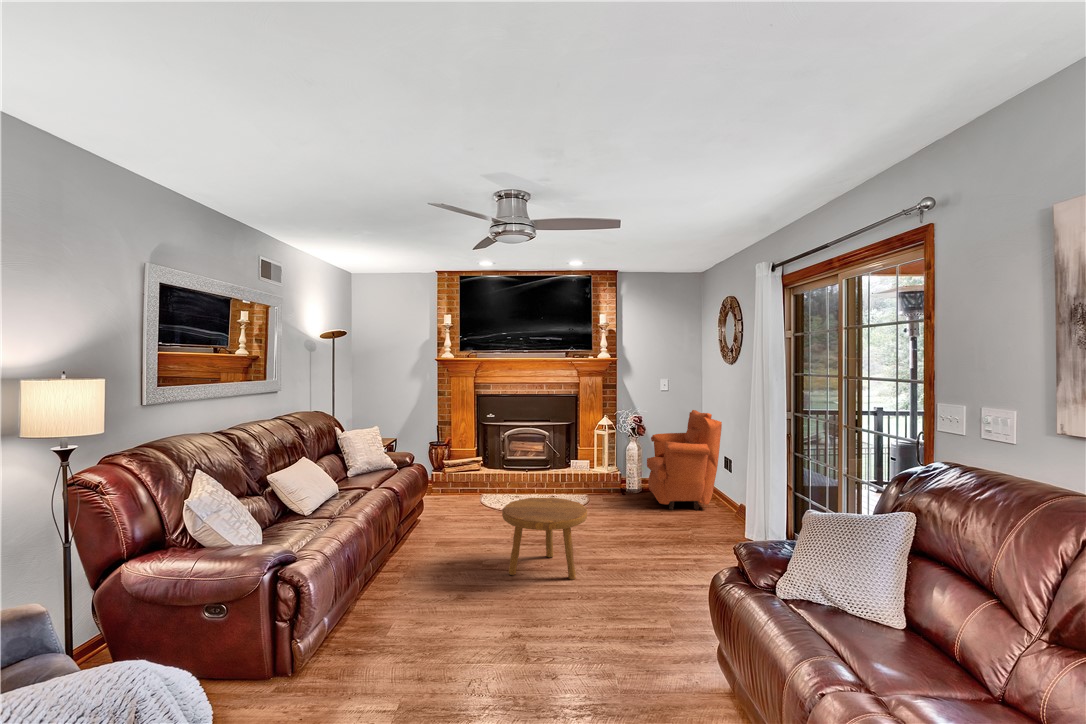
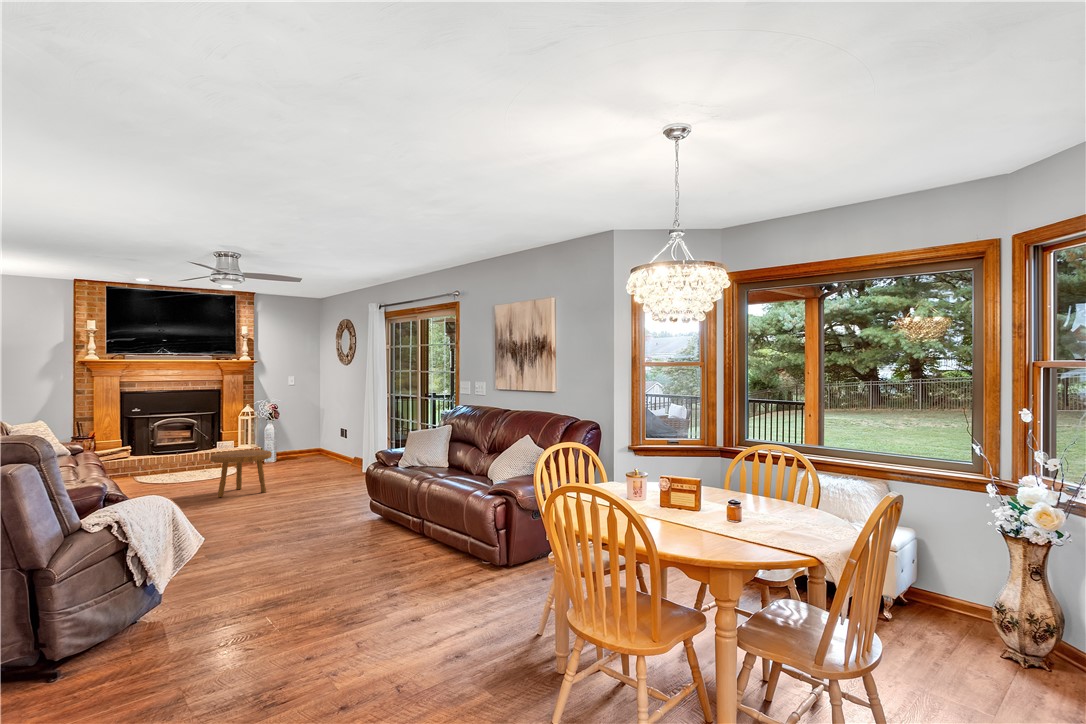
armchair: present [647,410,722,510] -> none [285,397,341,465]

